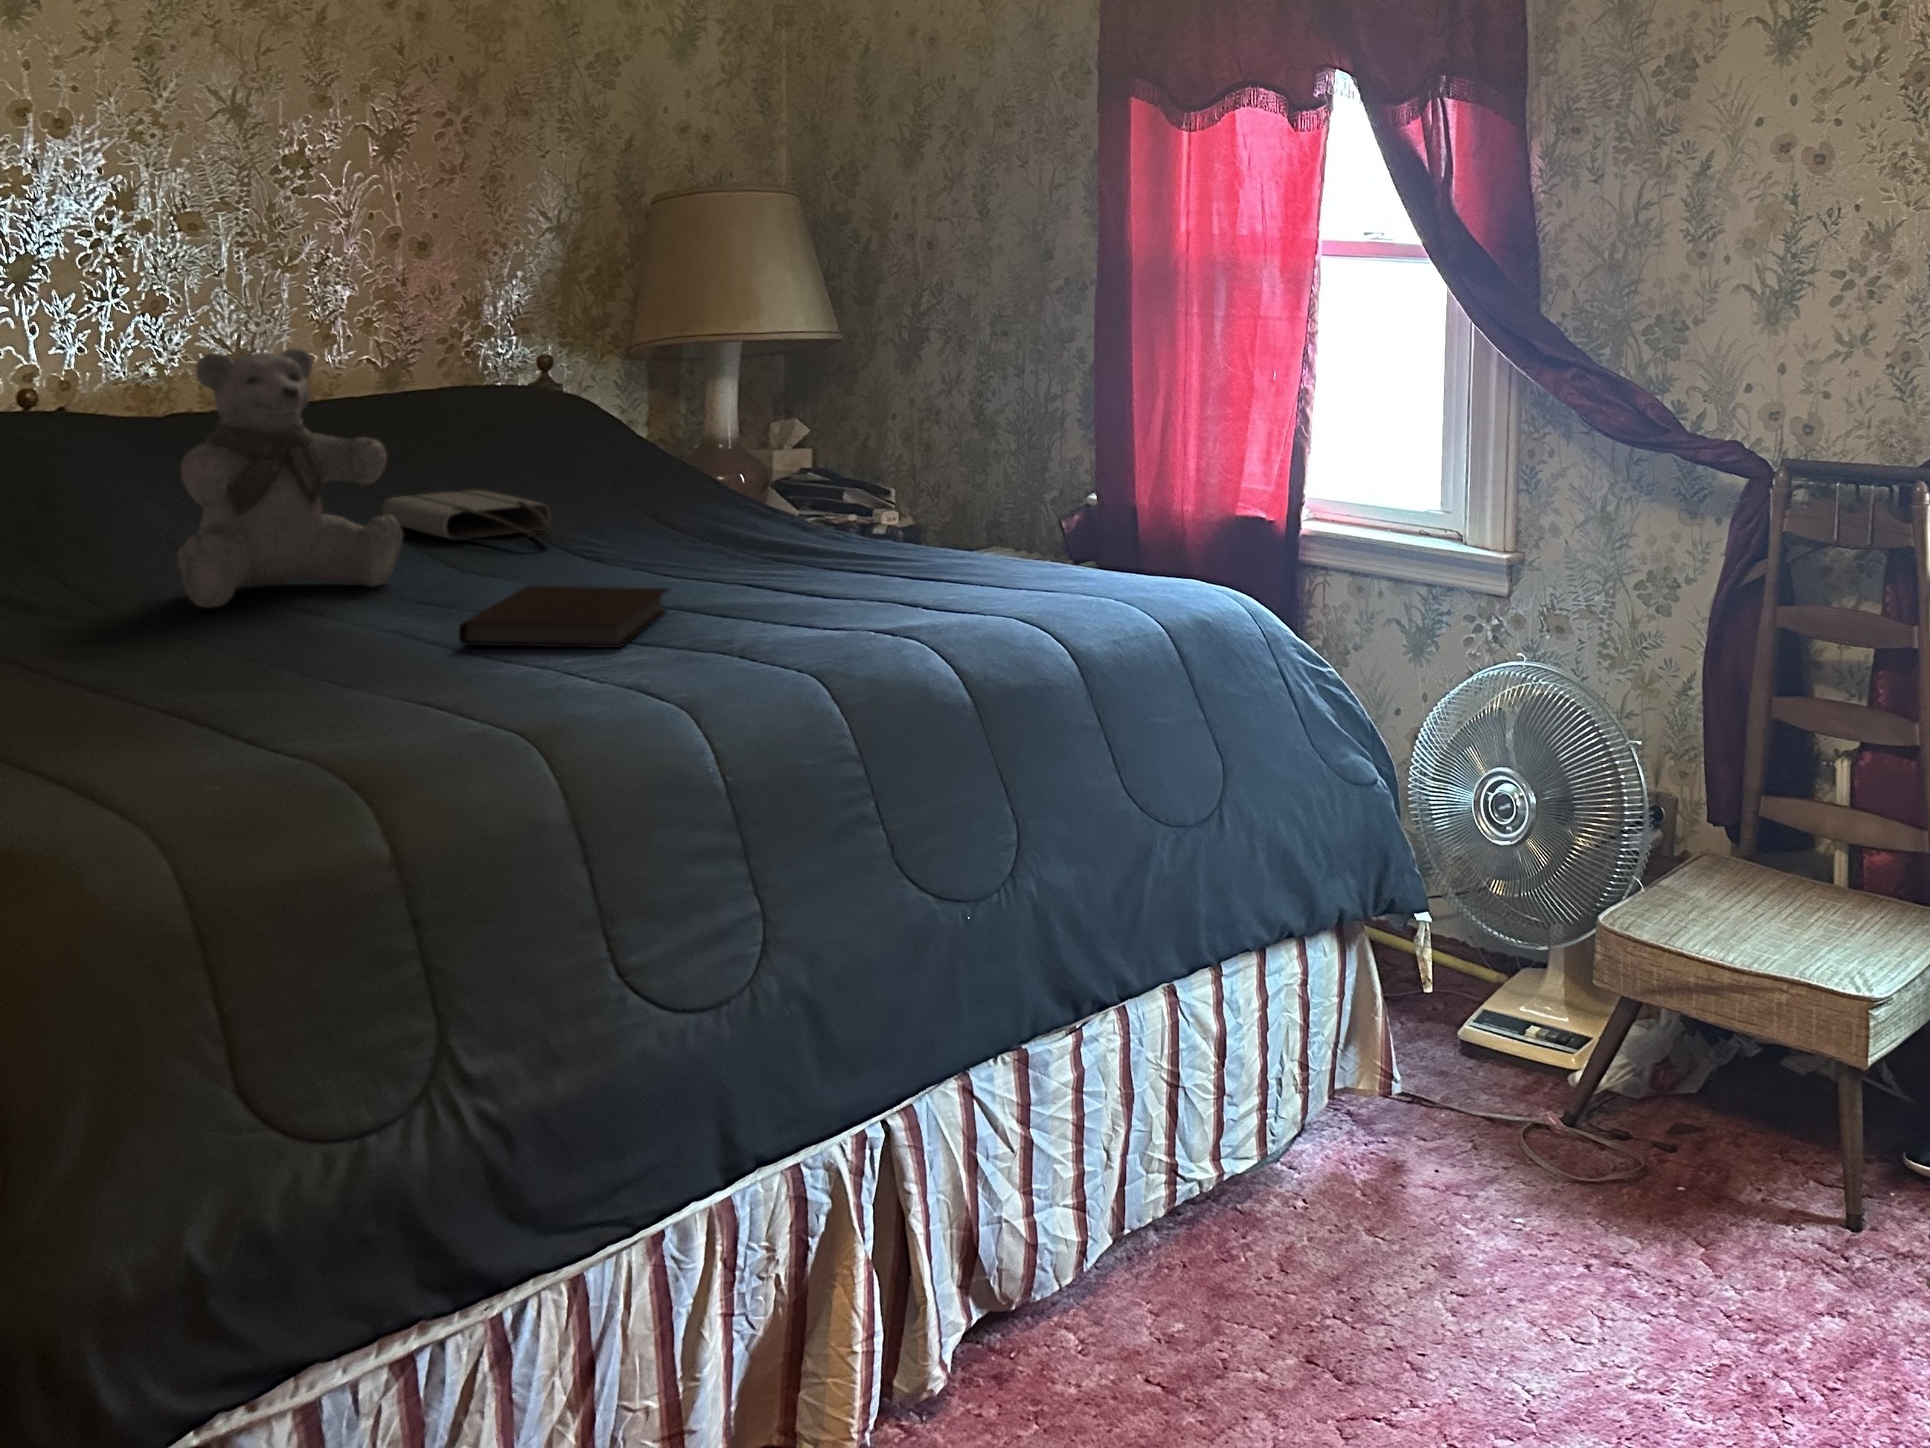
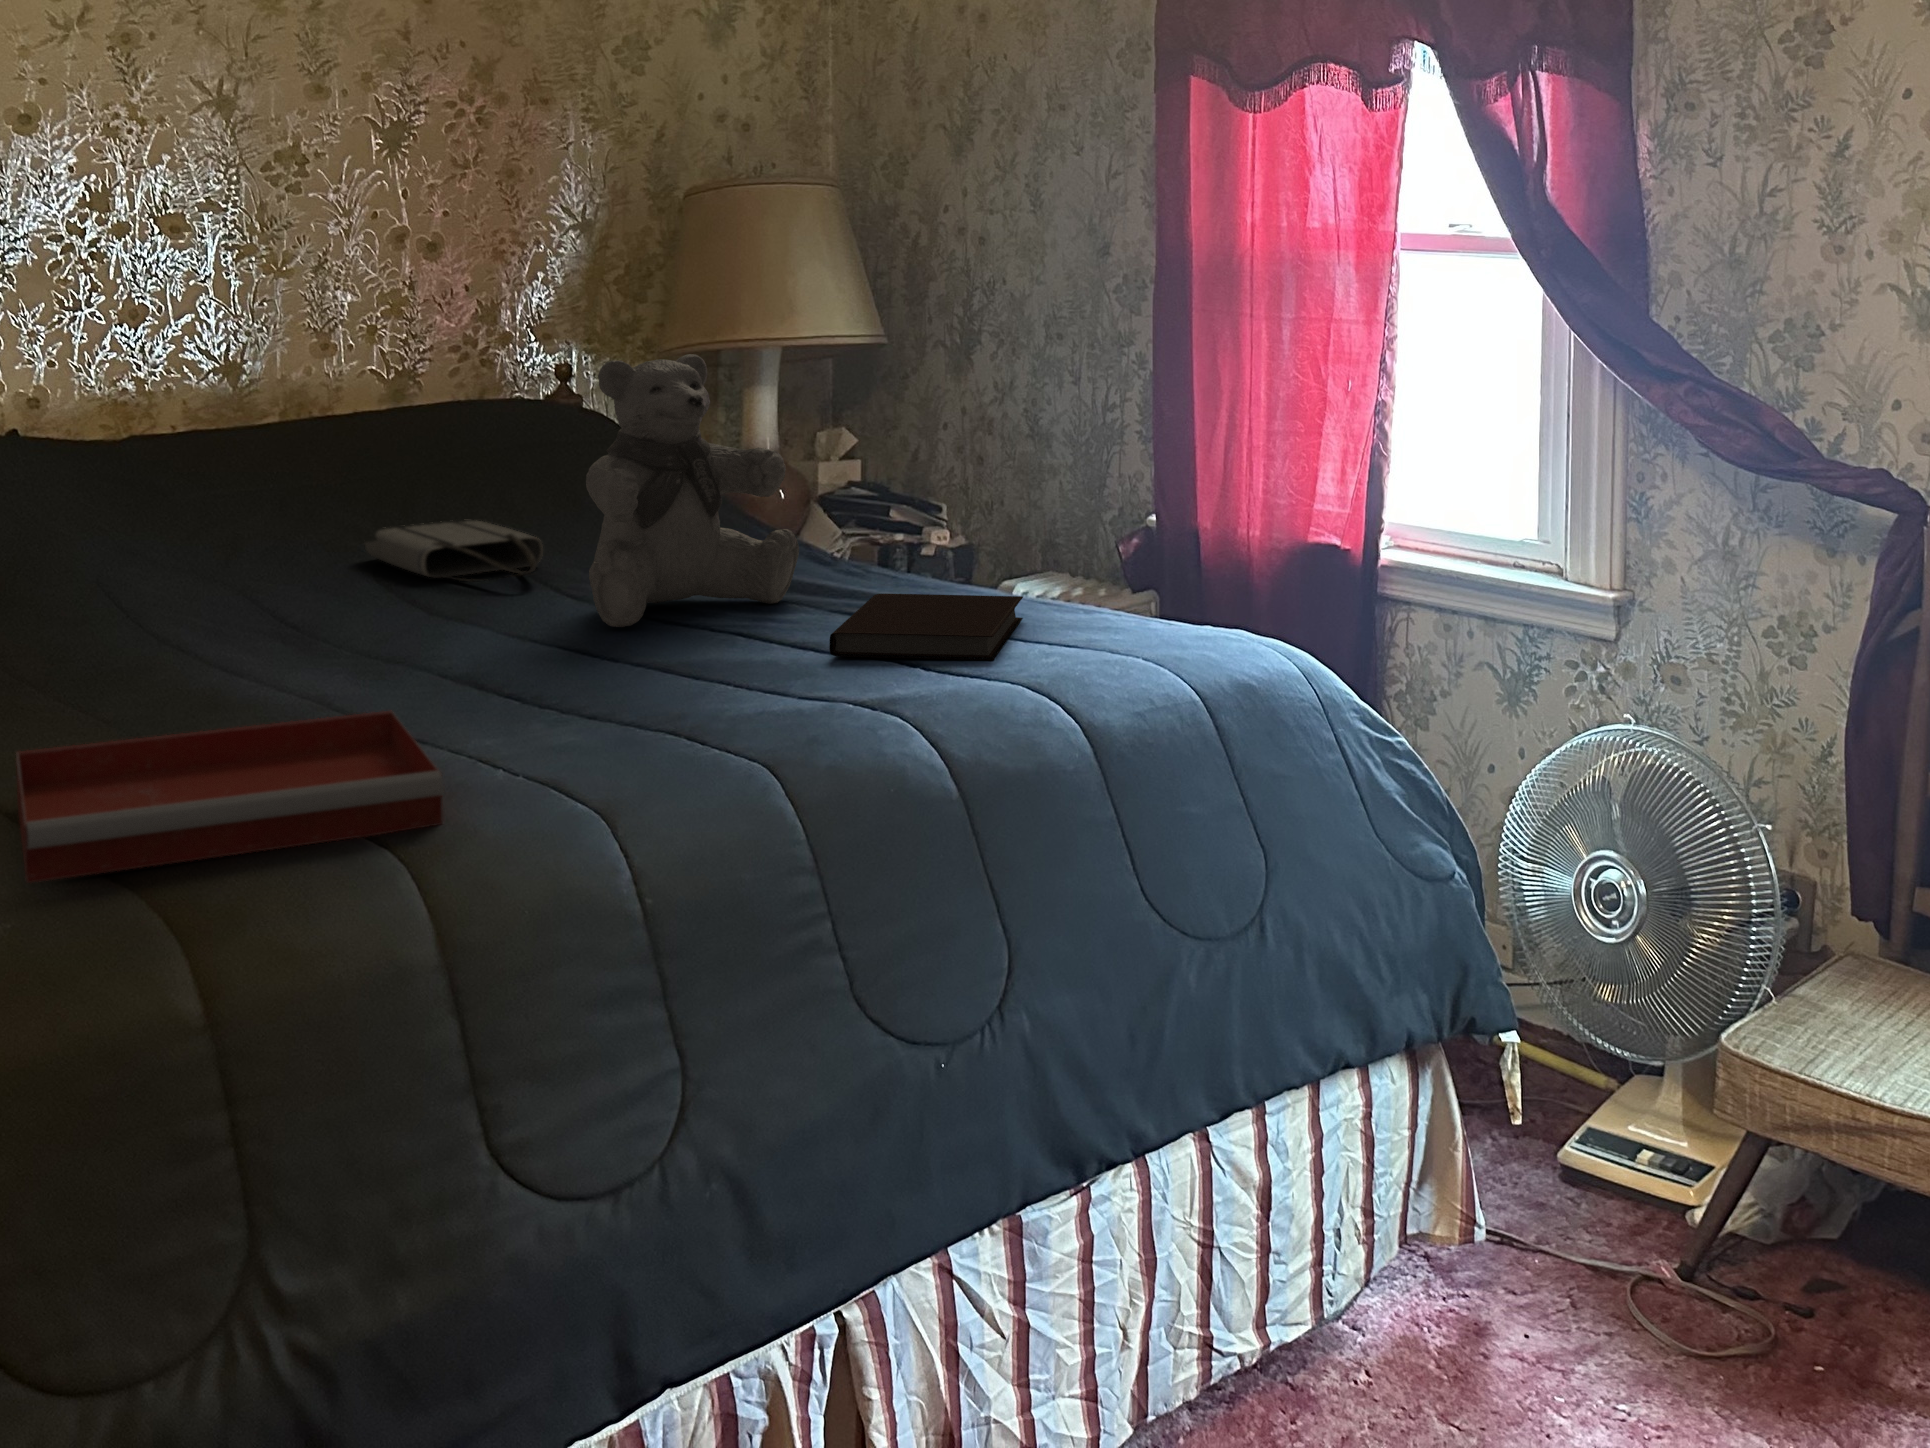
teddy bear: present [177,348,403,608] -> present [586,354,799,627]
notebook: present [459,586,669,648] -> present [829,594,1023,660]
tray: none [160,635,543,765] -> present [16,711,443,883]

